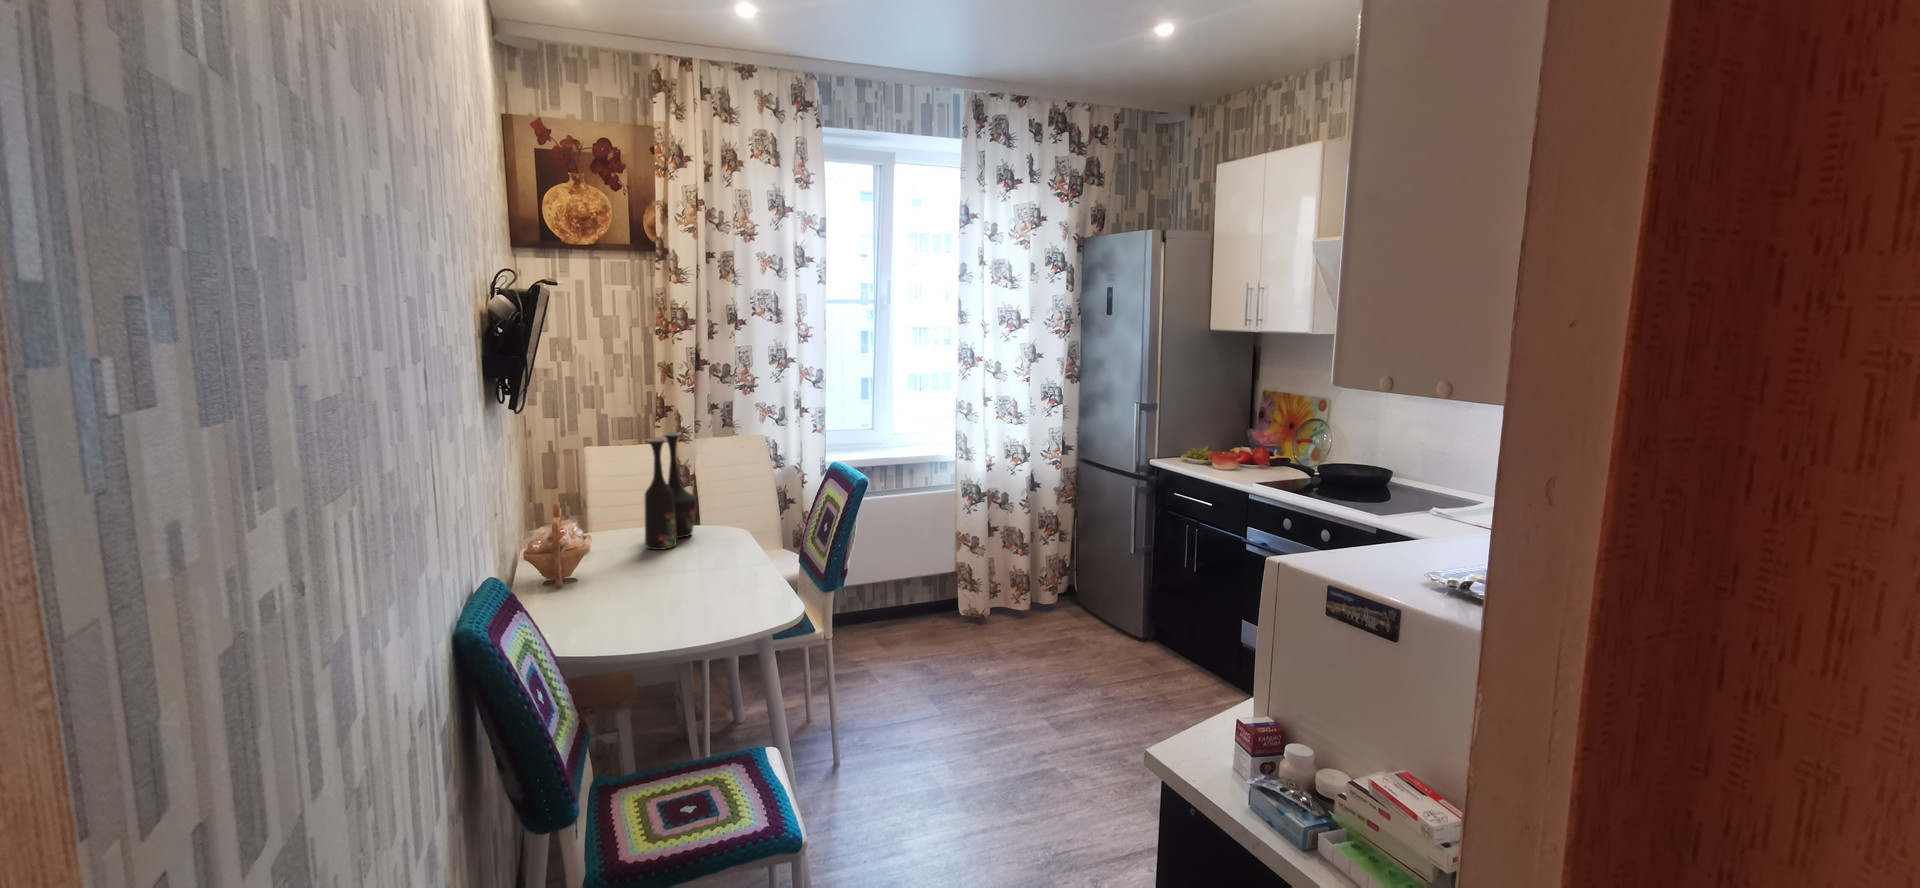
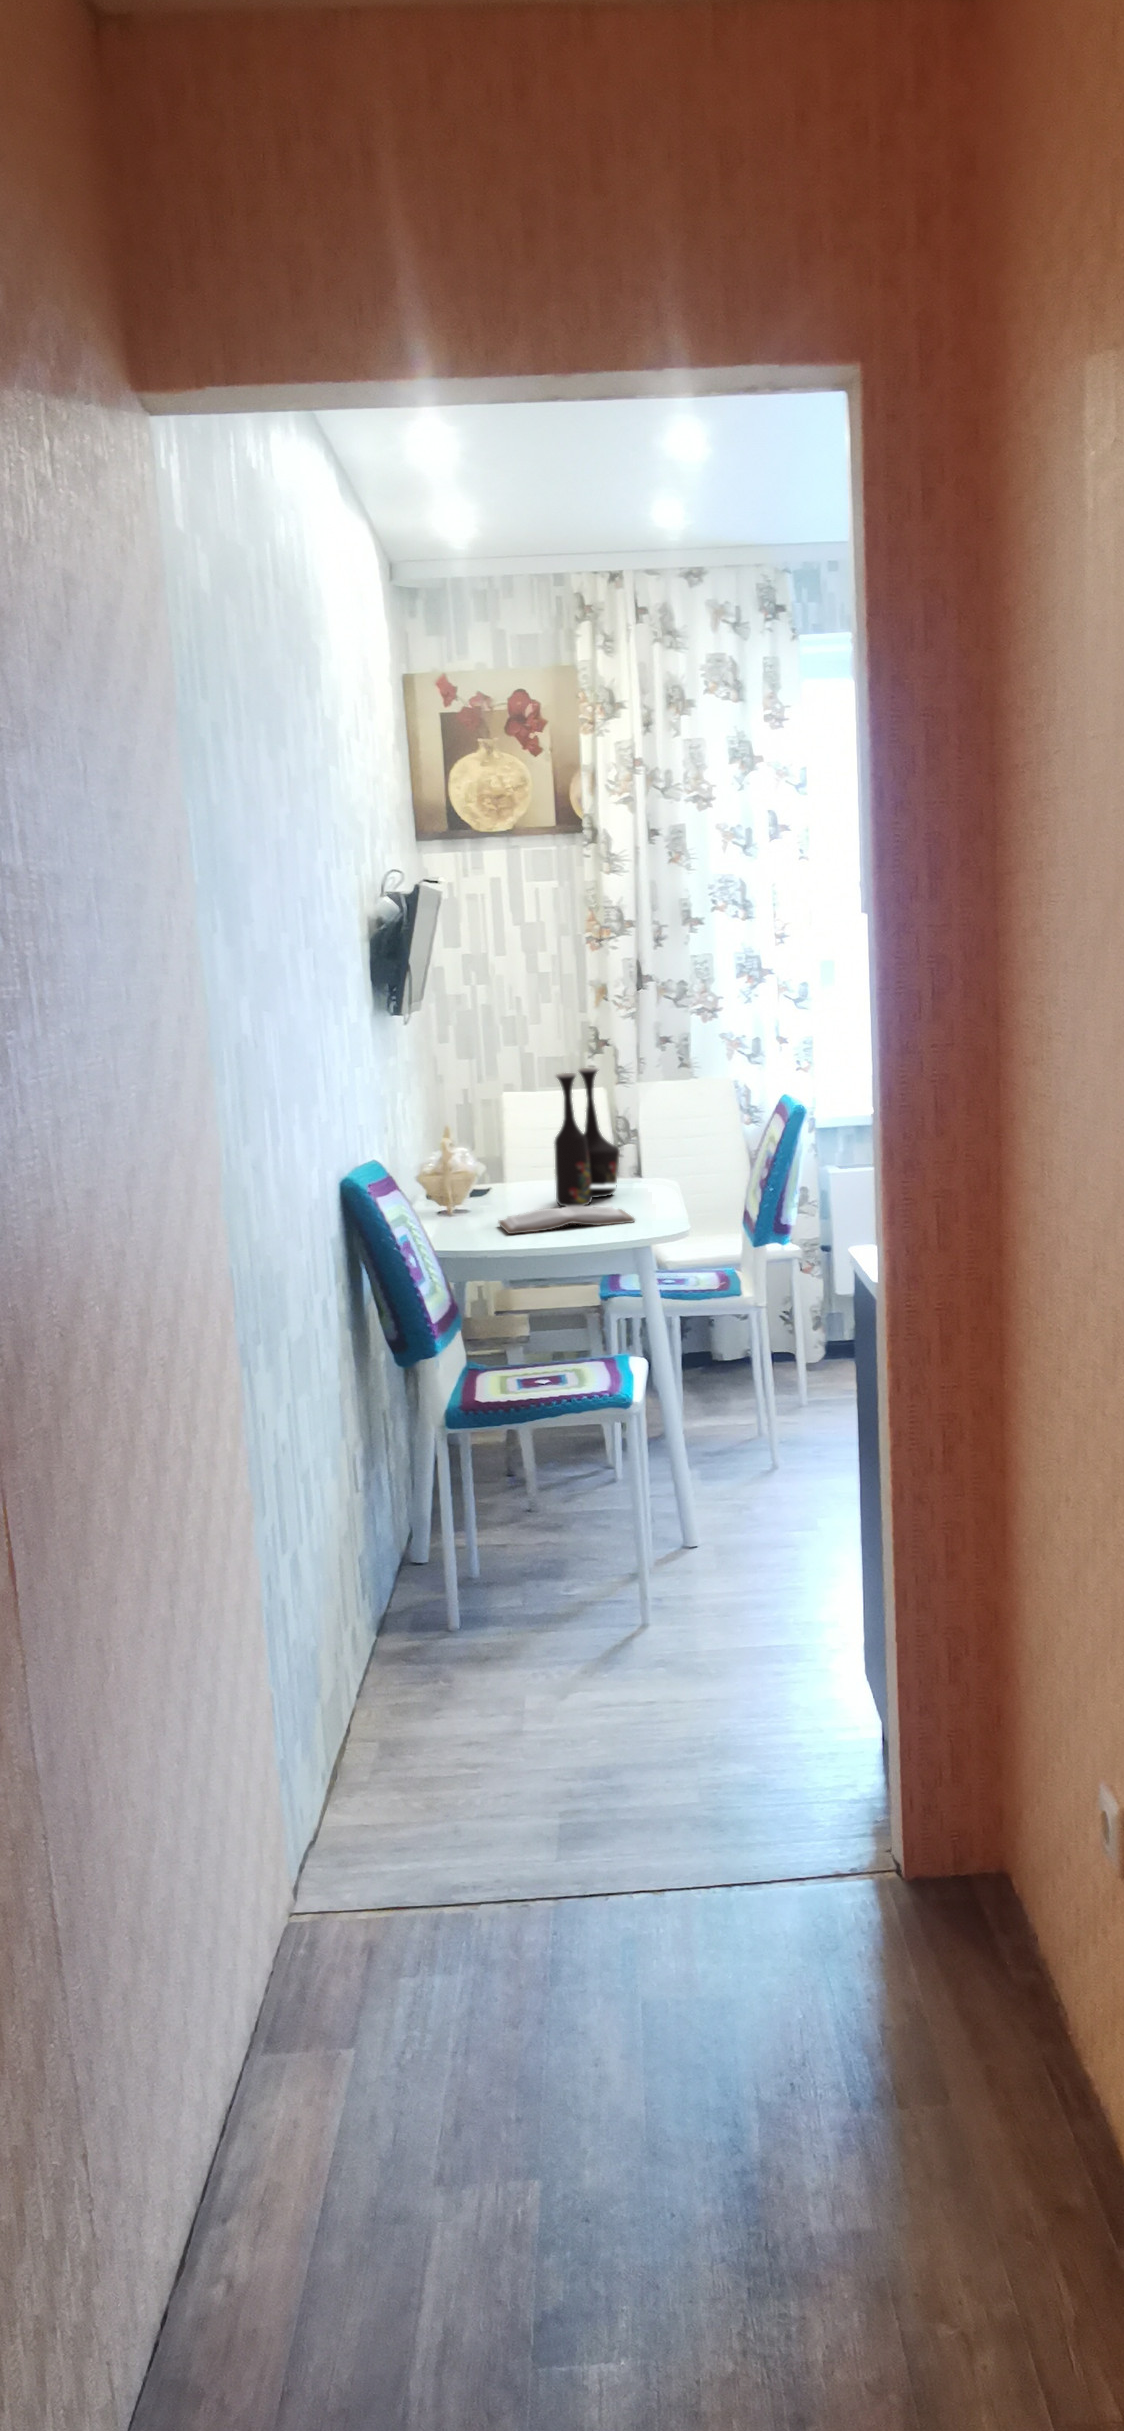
book: none [599,554,729,590] -> present [499,1206,634,1234]

